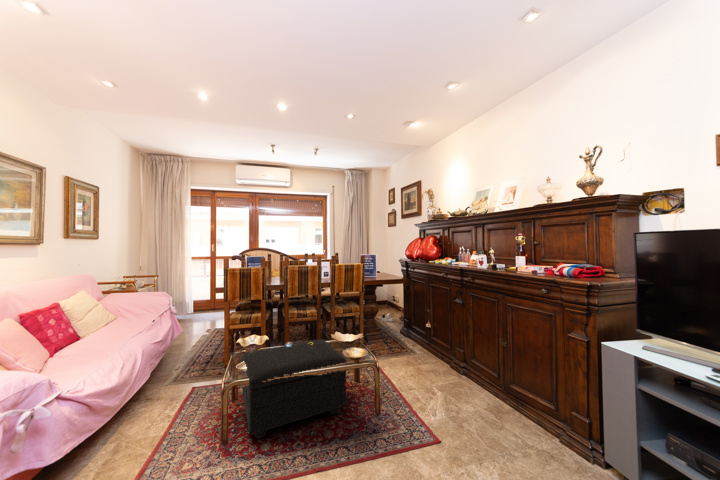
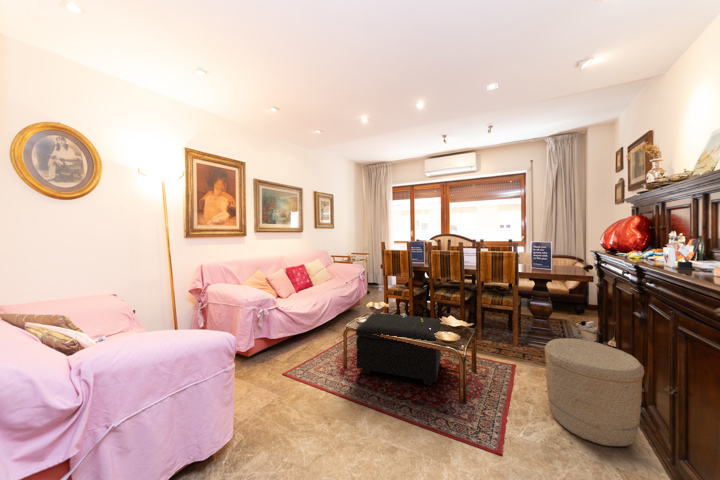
woven basket: none [418,327,474,398] -> present [545,338,645,446]

